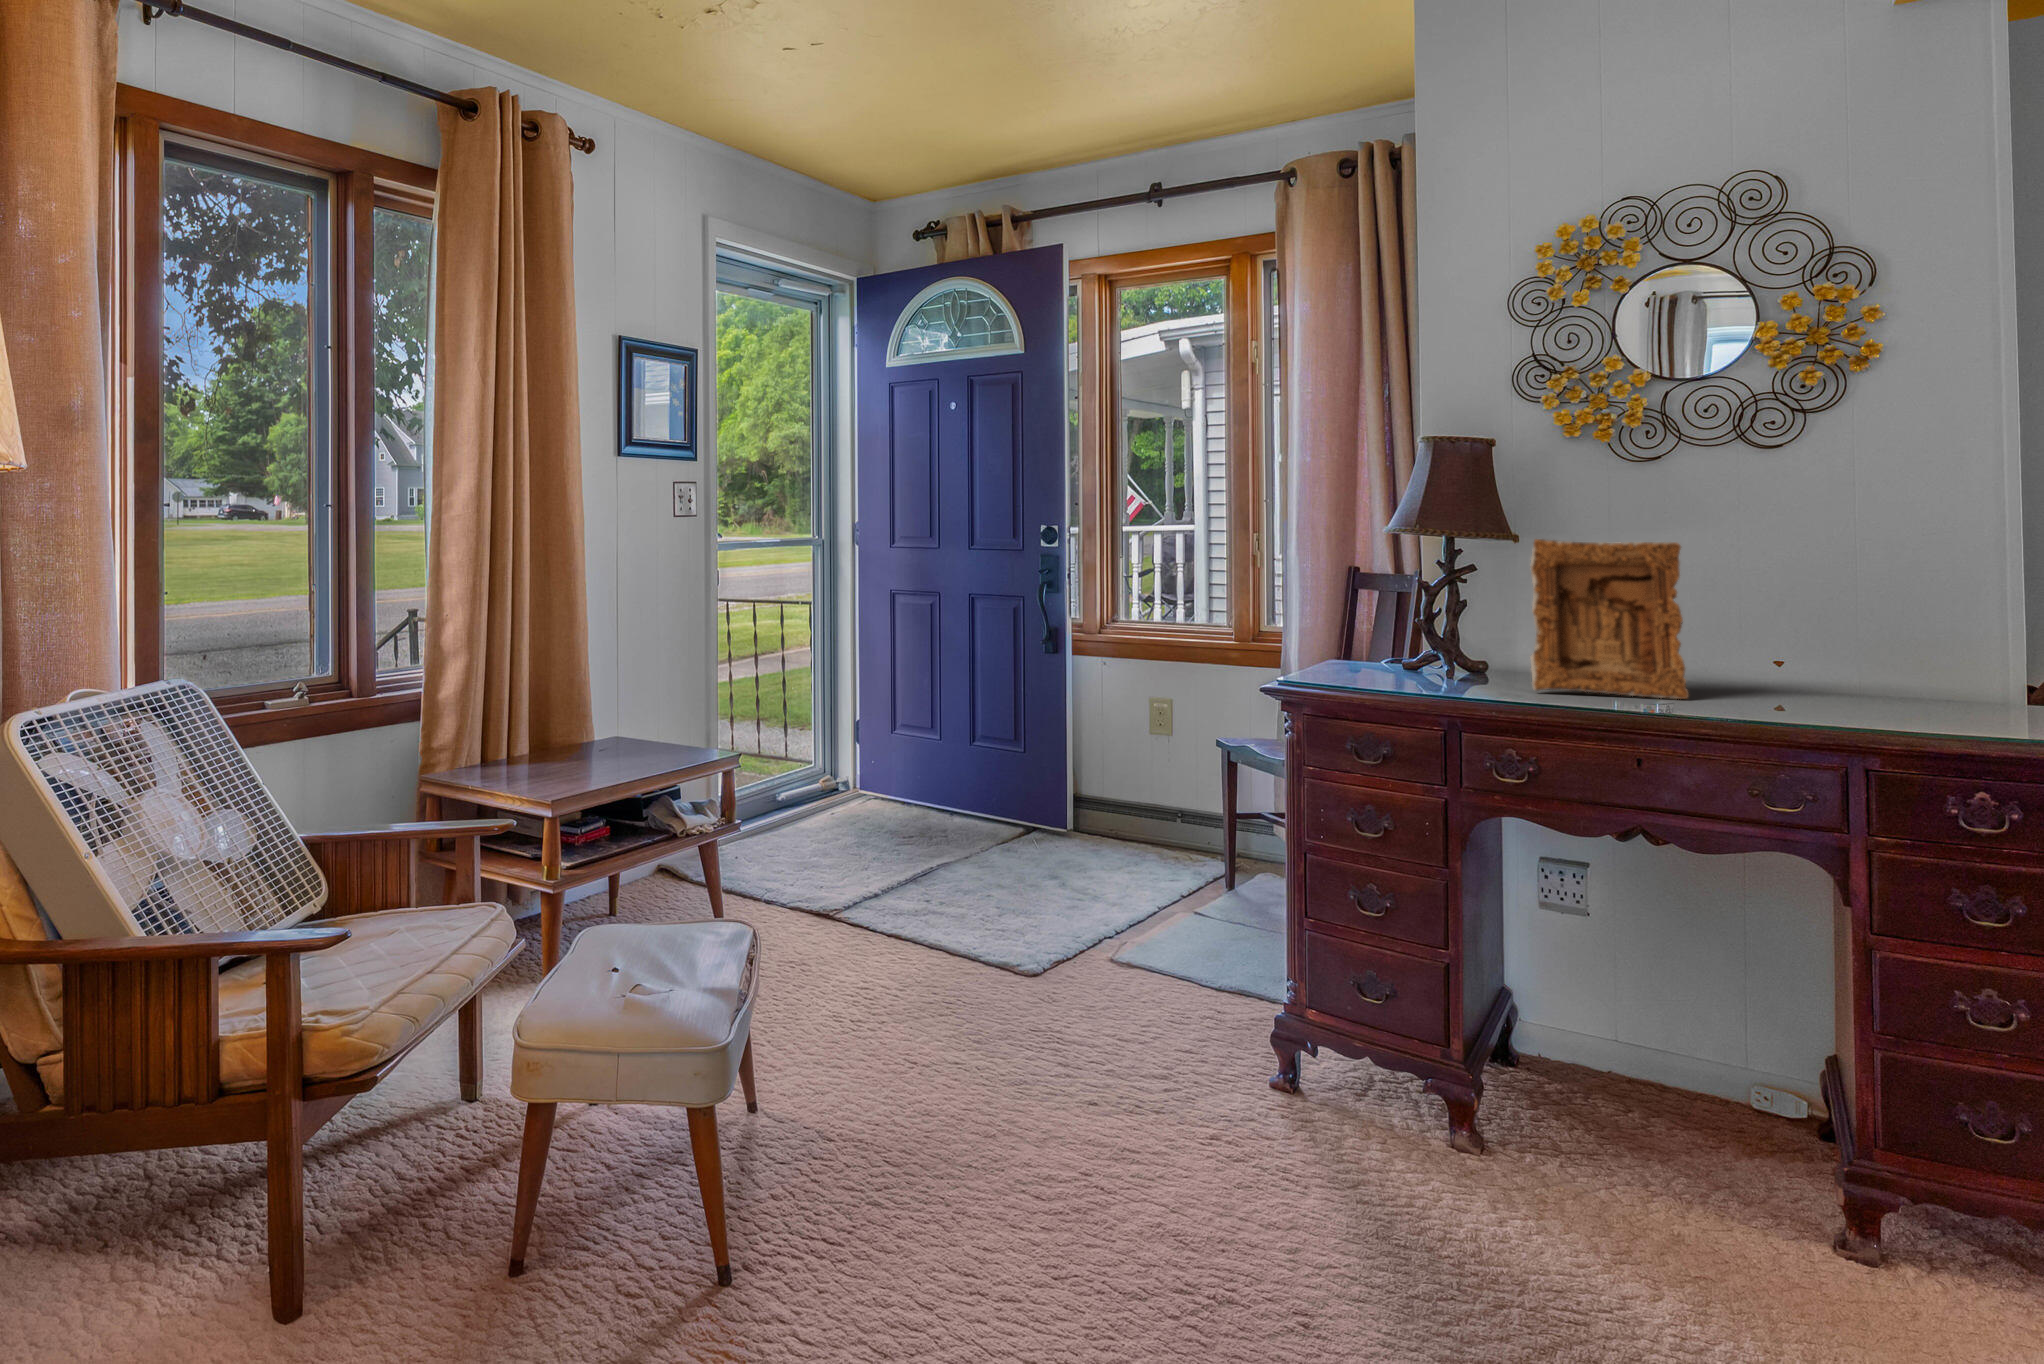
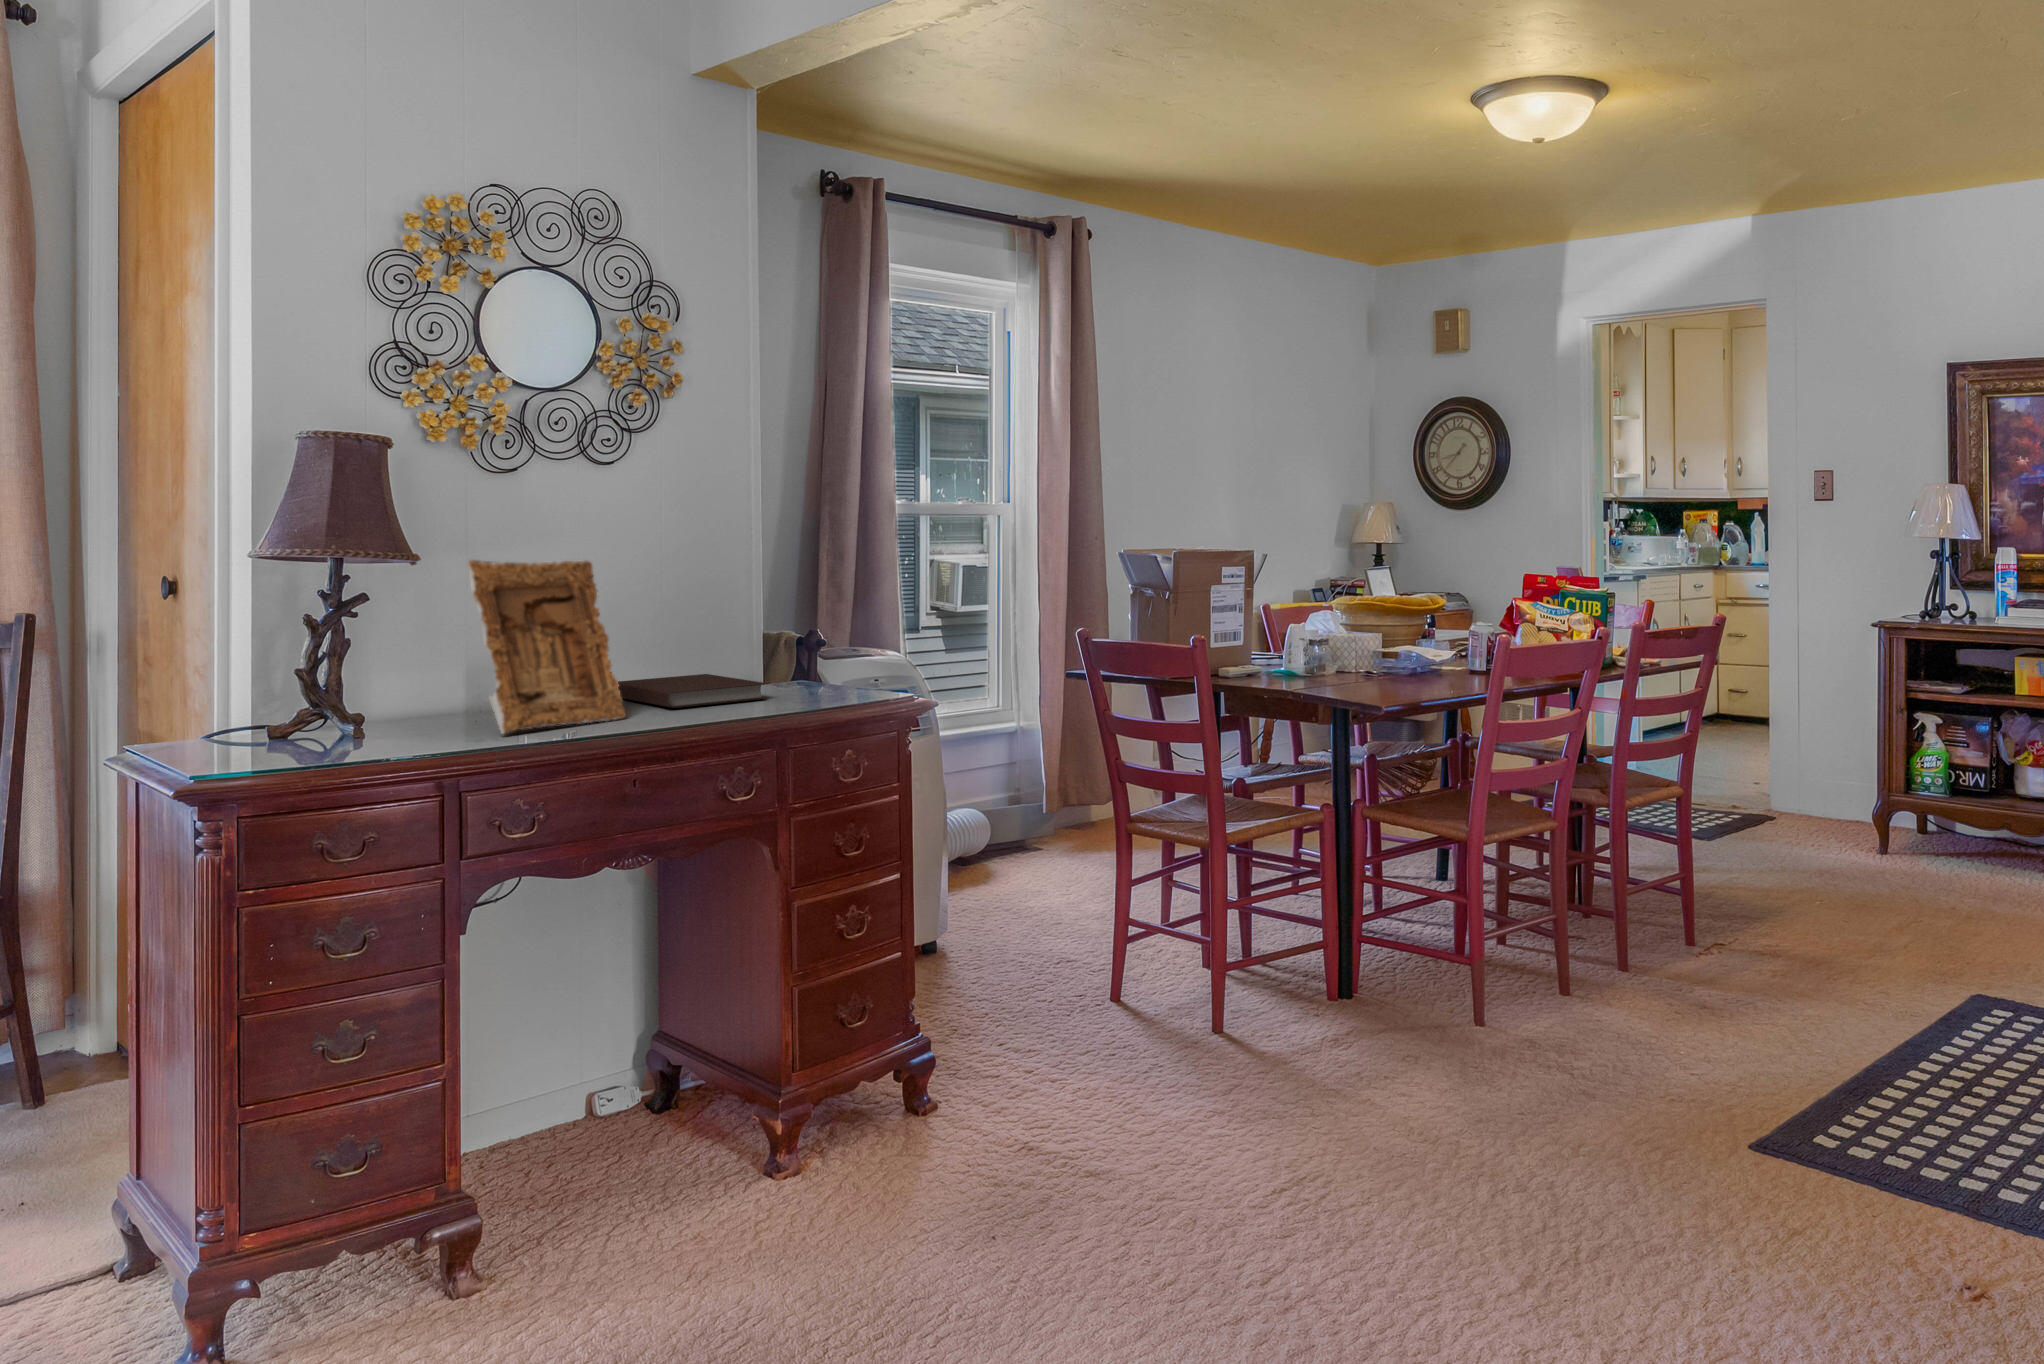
notebook: none [1760,671,1918,711] -> present [618,674,768,708]

